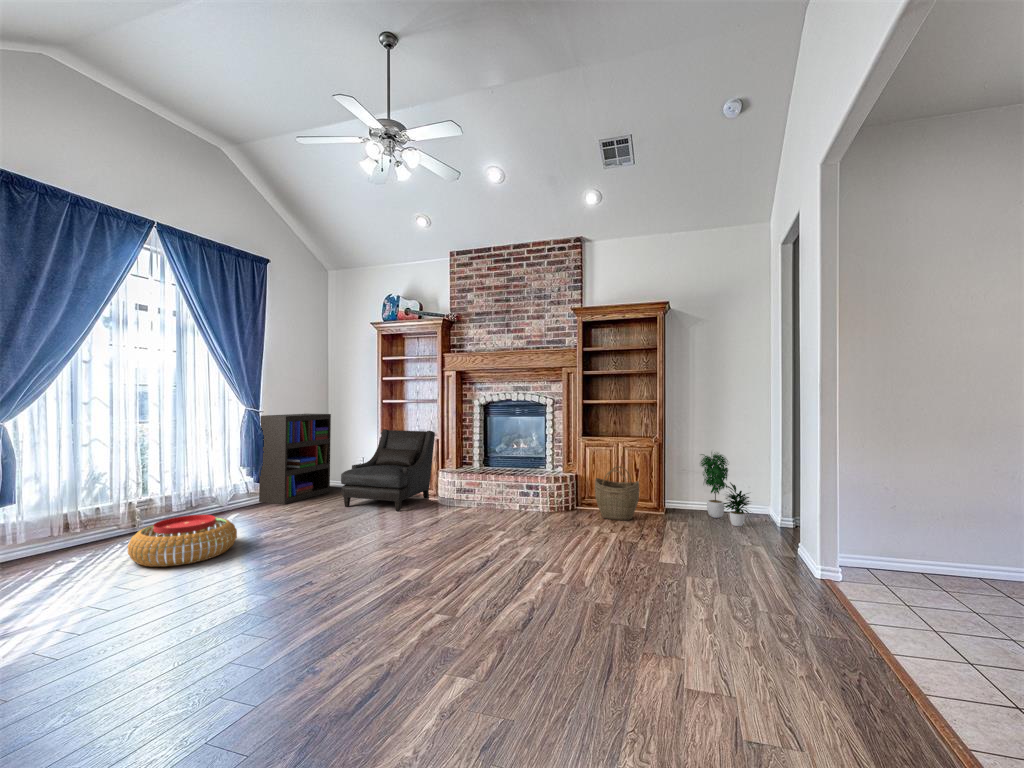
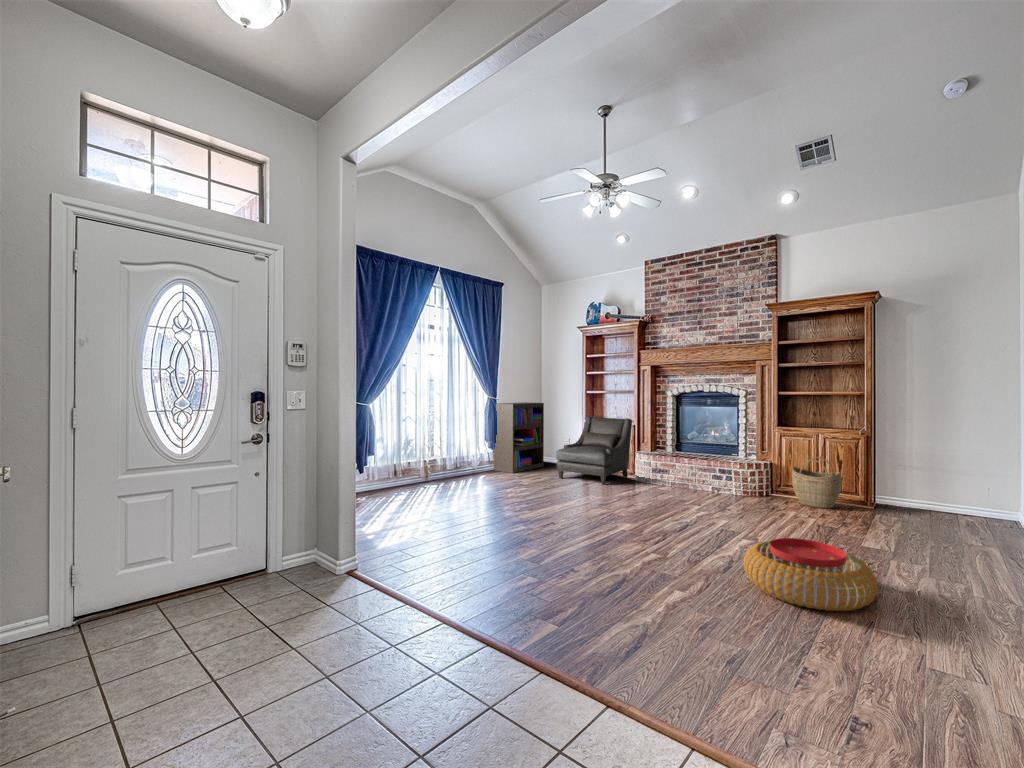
potted plant: present [701,453,750,526] -> none [914,443,984,525]
pouf: present [128,515,237,567] -> present [744,538,878,611]

